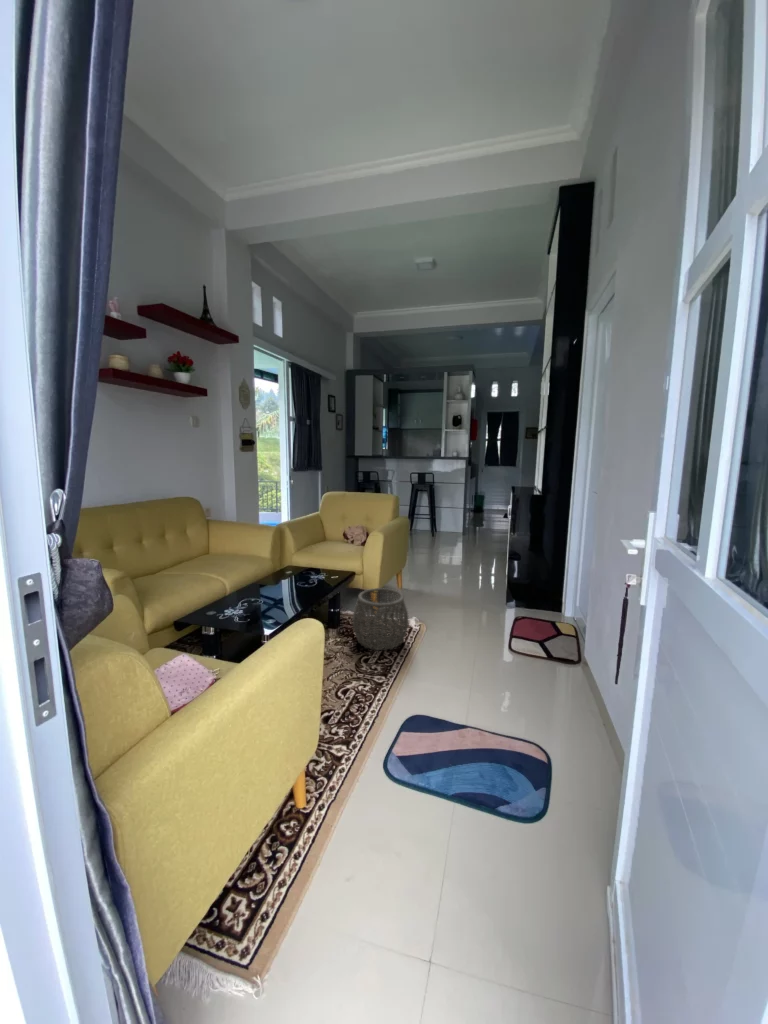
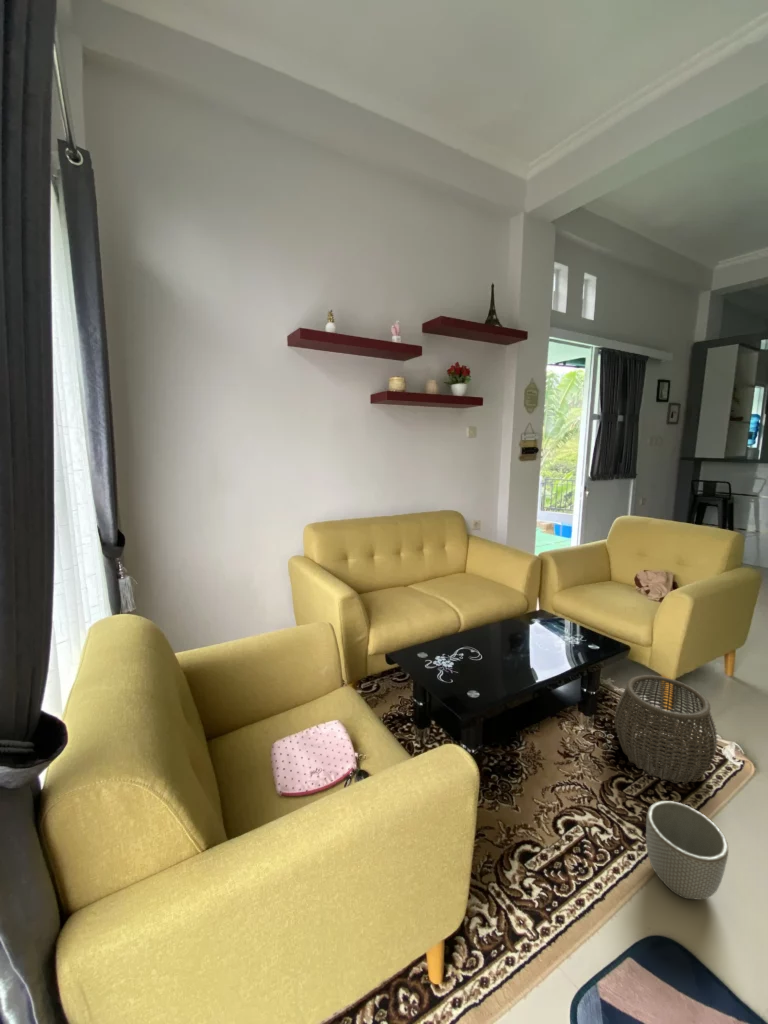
planter: none [390,647,429,697] -> present [646,801,728,900]

